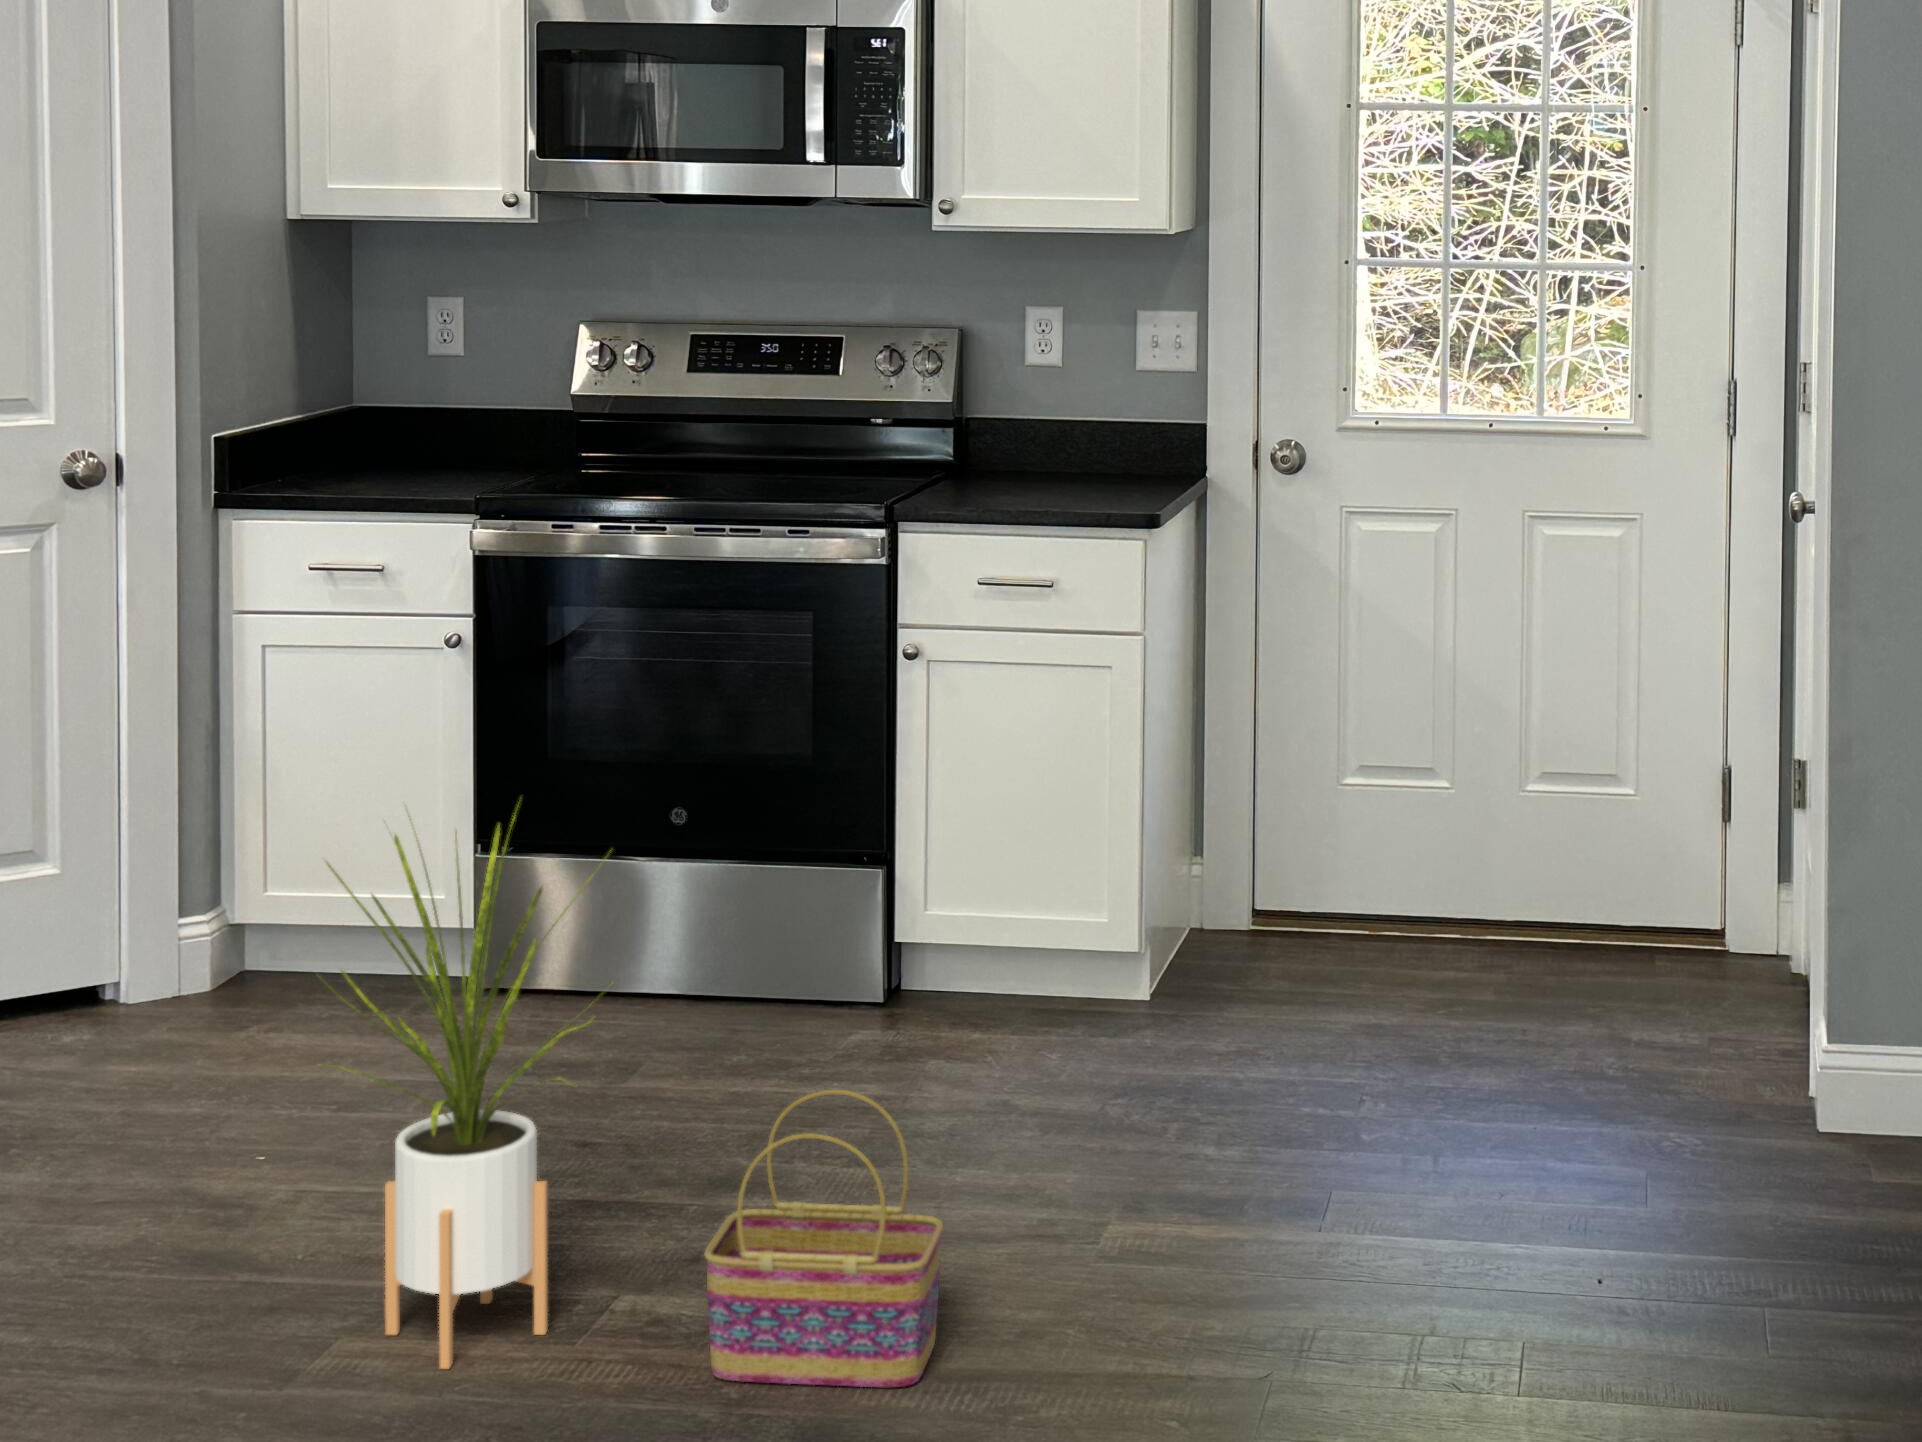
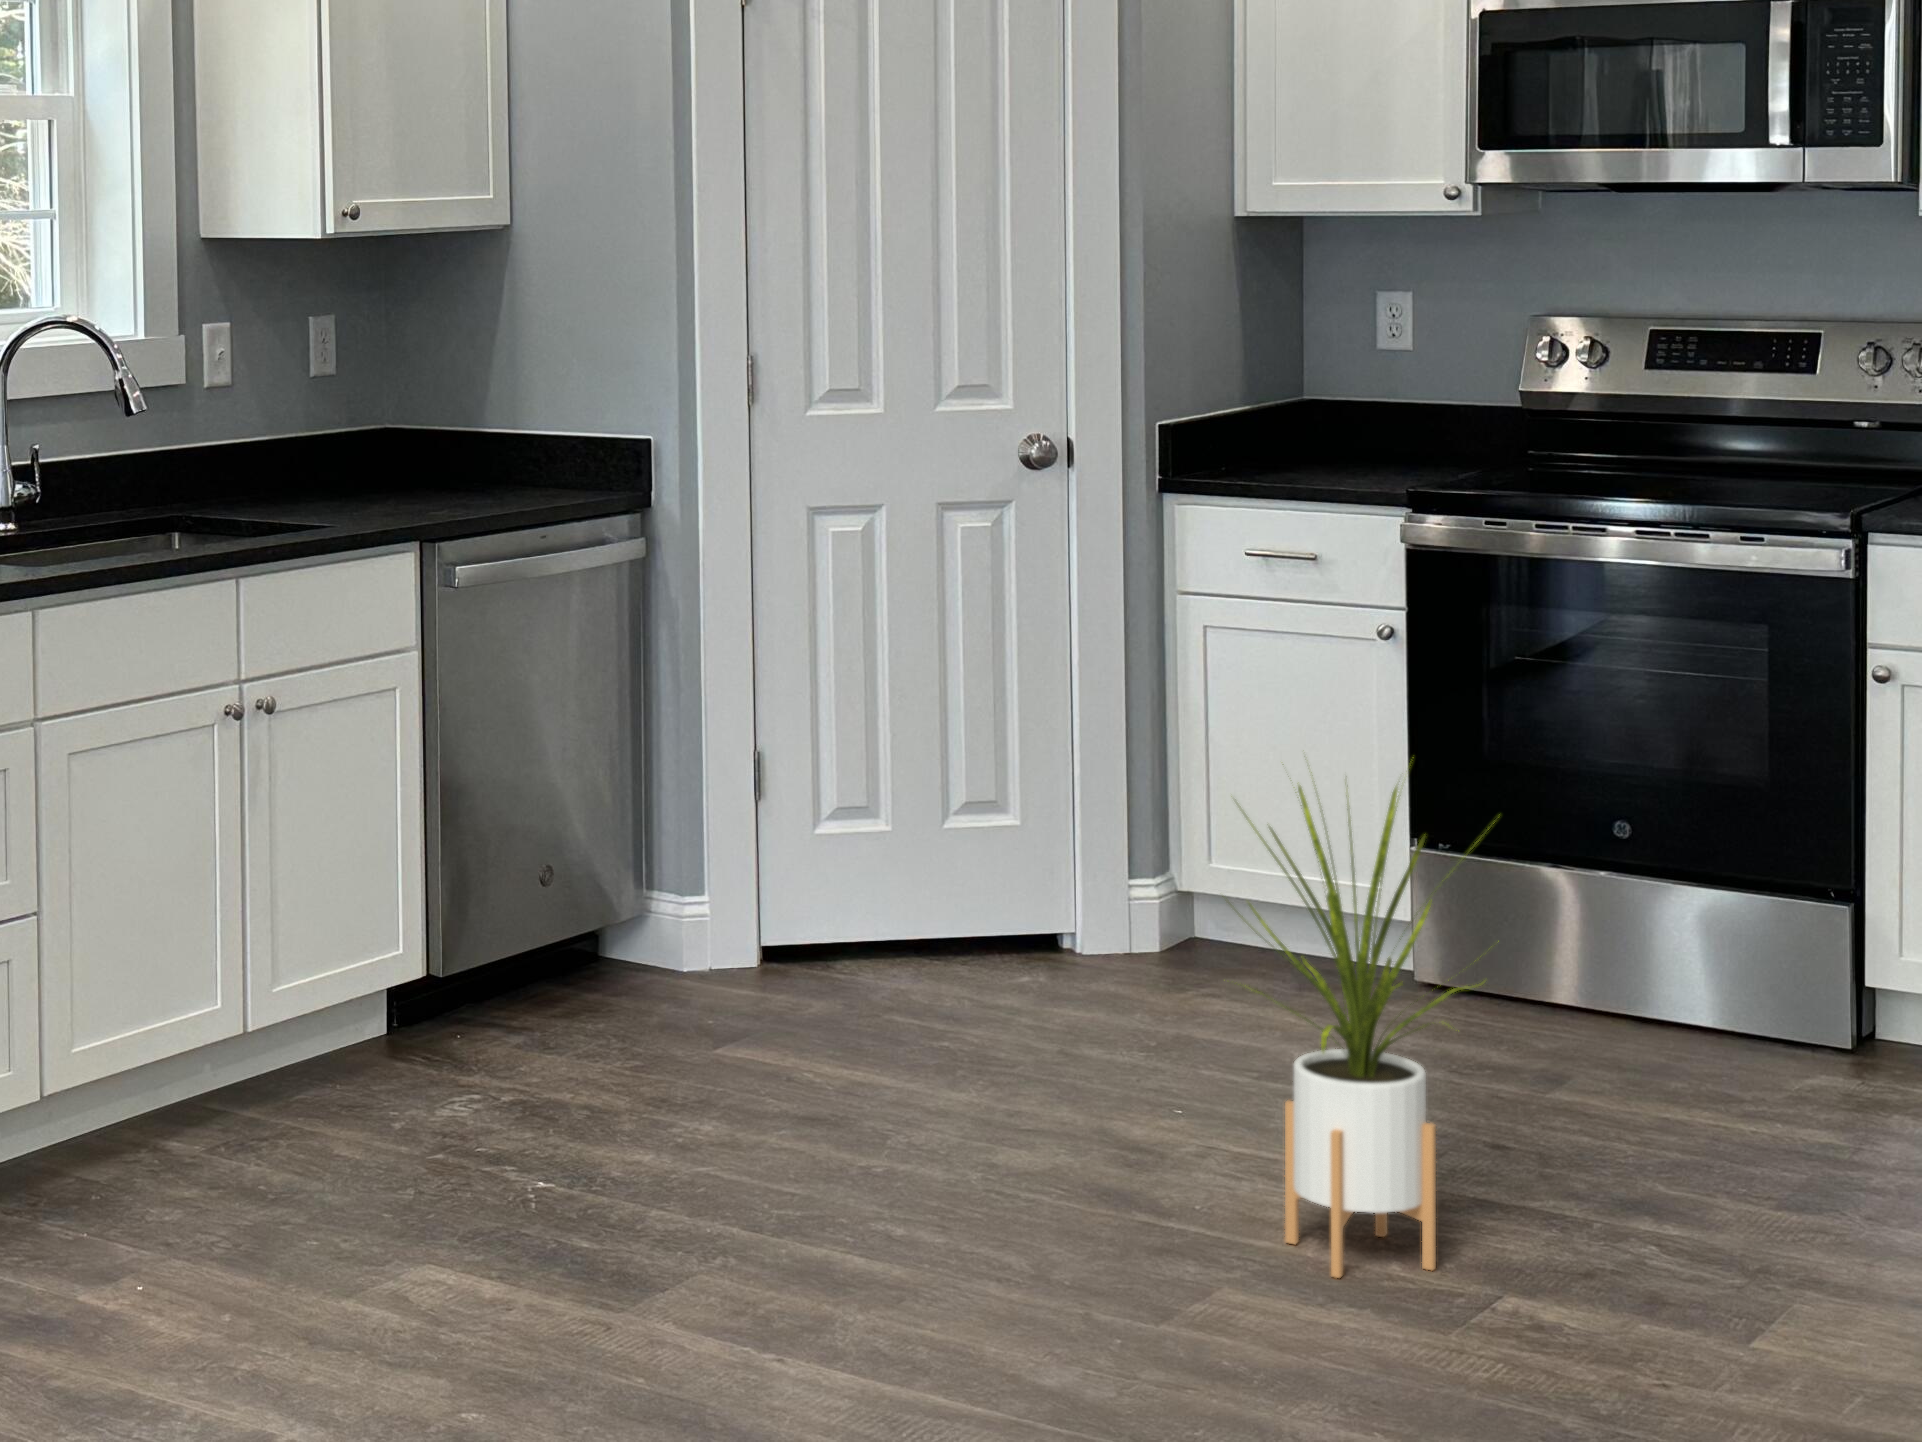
basket: present [704,1090,943,1387] -> none [1582,1078,1841,1380]

